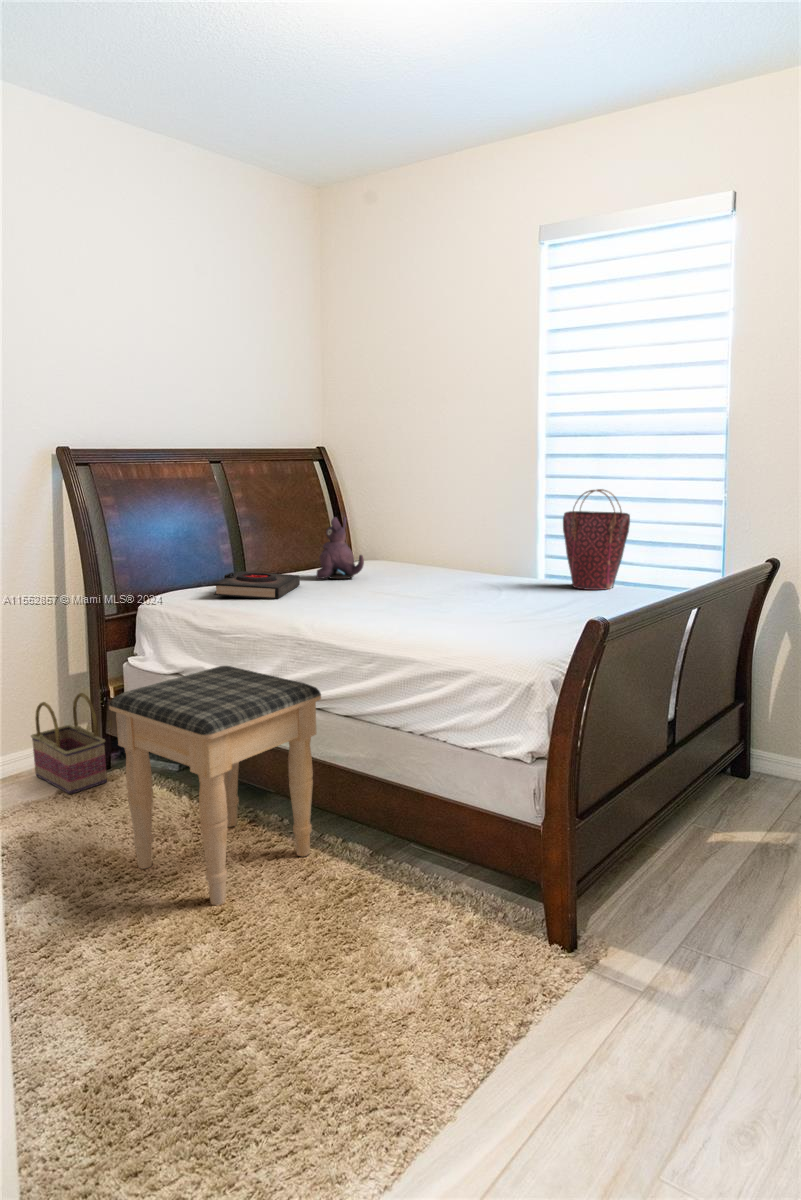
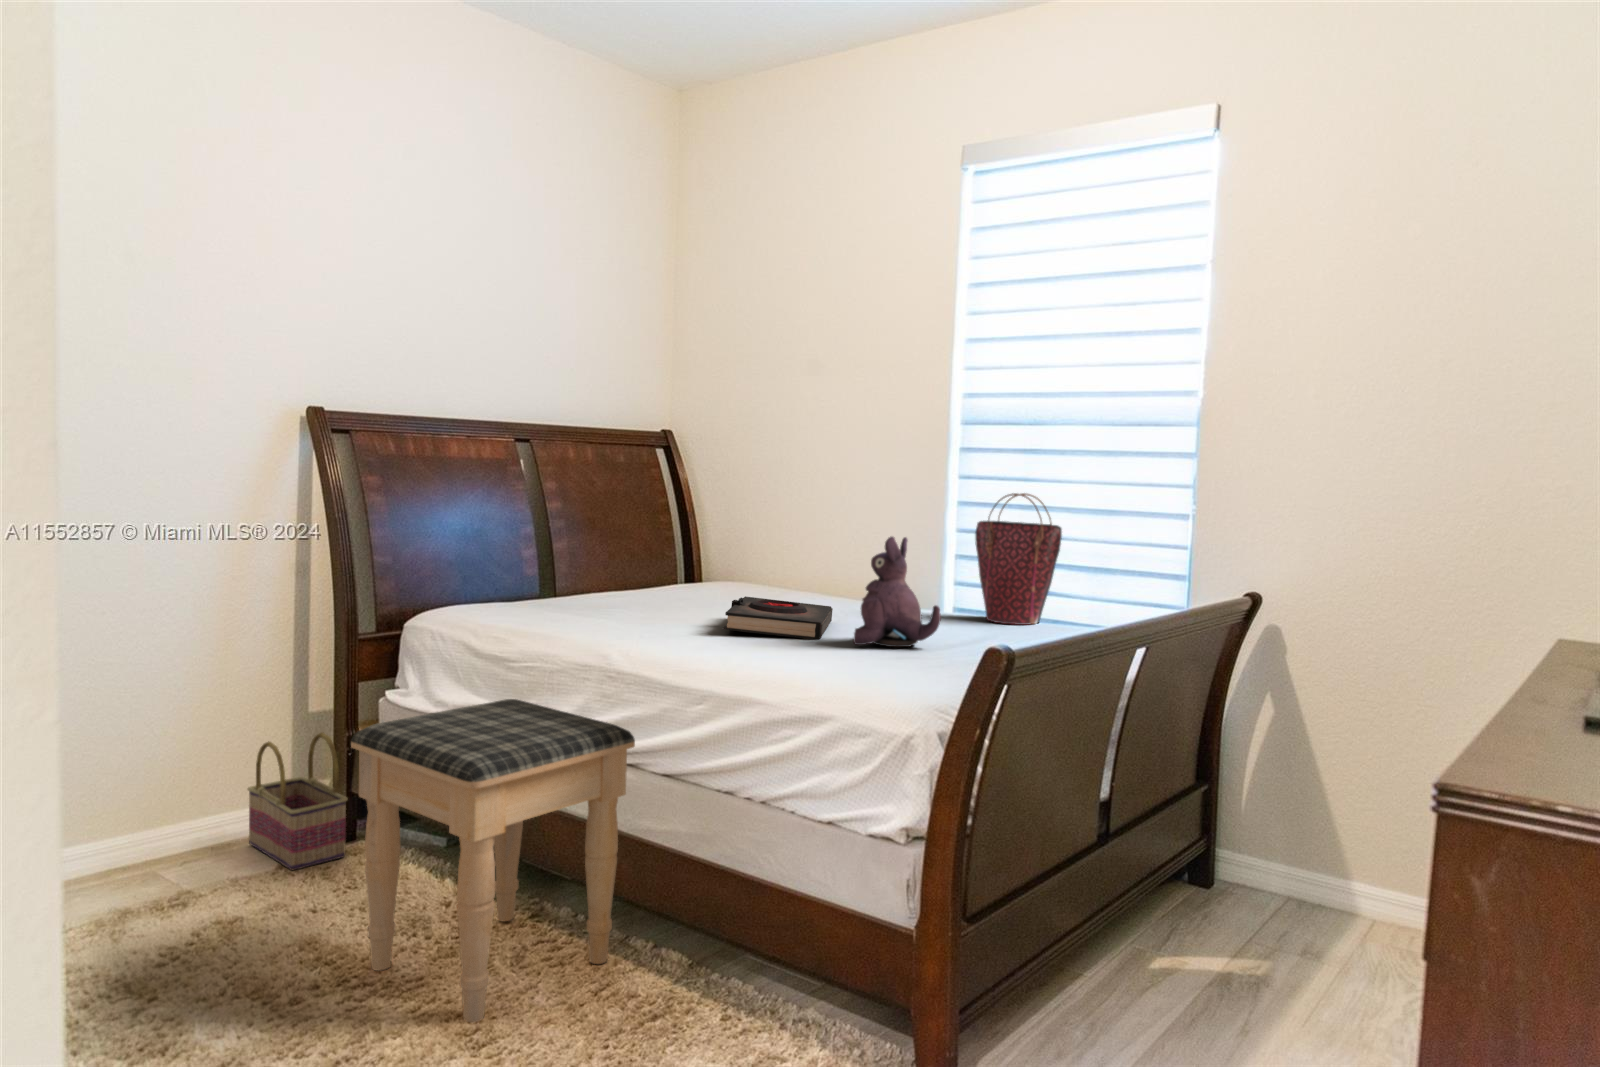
plush toy: present [316,517,364,579] -> present [853,537,941,647]
book: present [214,571,300,599] -> present [723,596,833,640]

